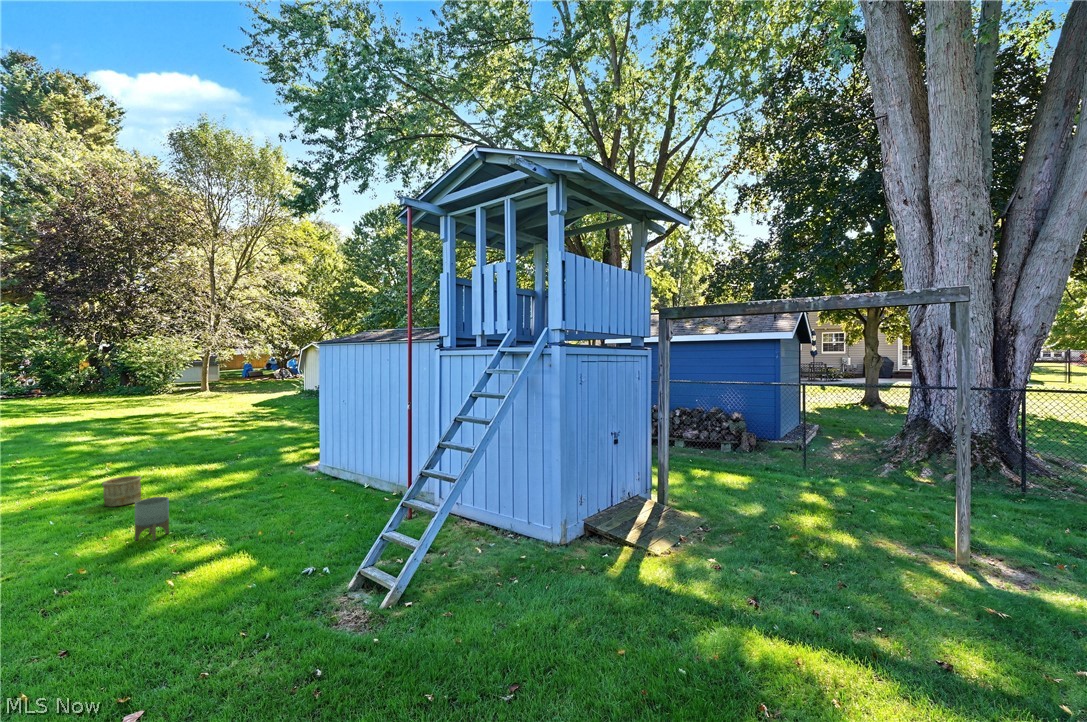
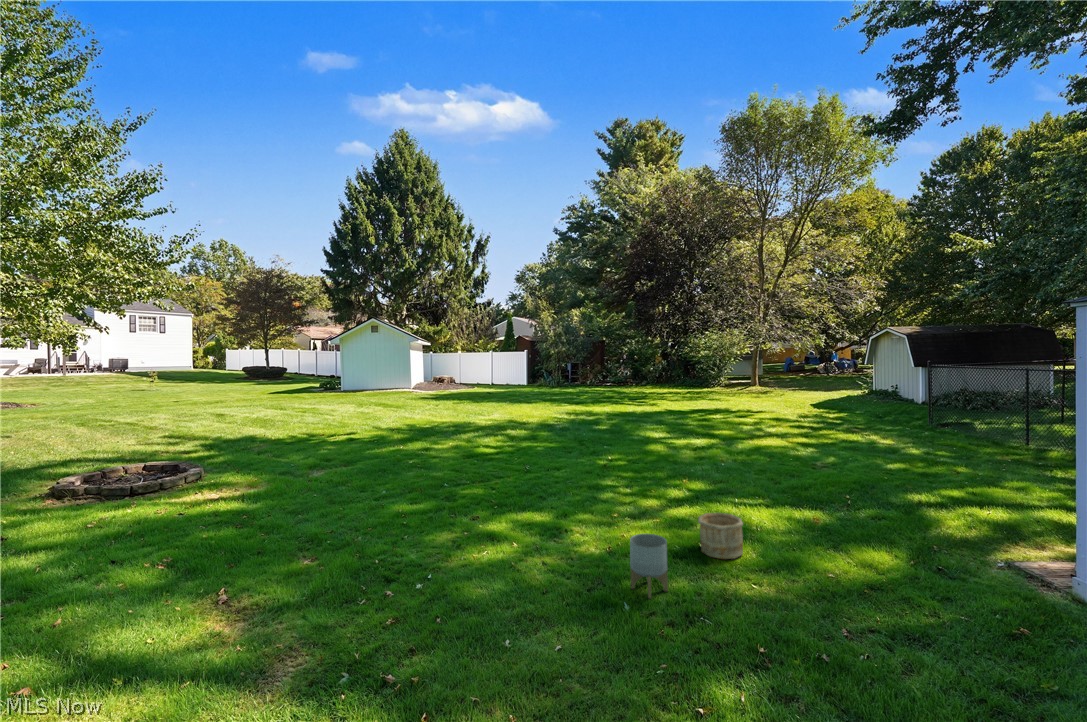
planter: present [135,497,169,540] -> present [630,534,668,598]

